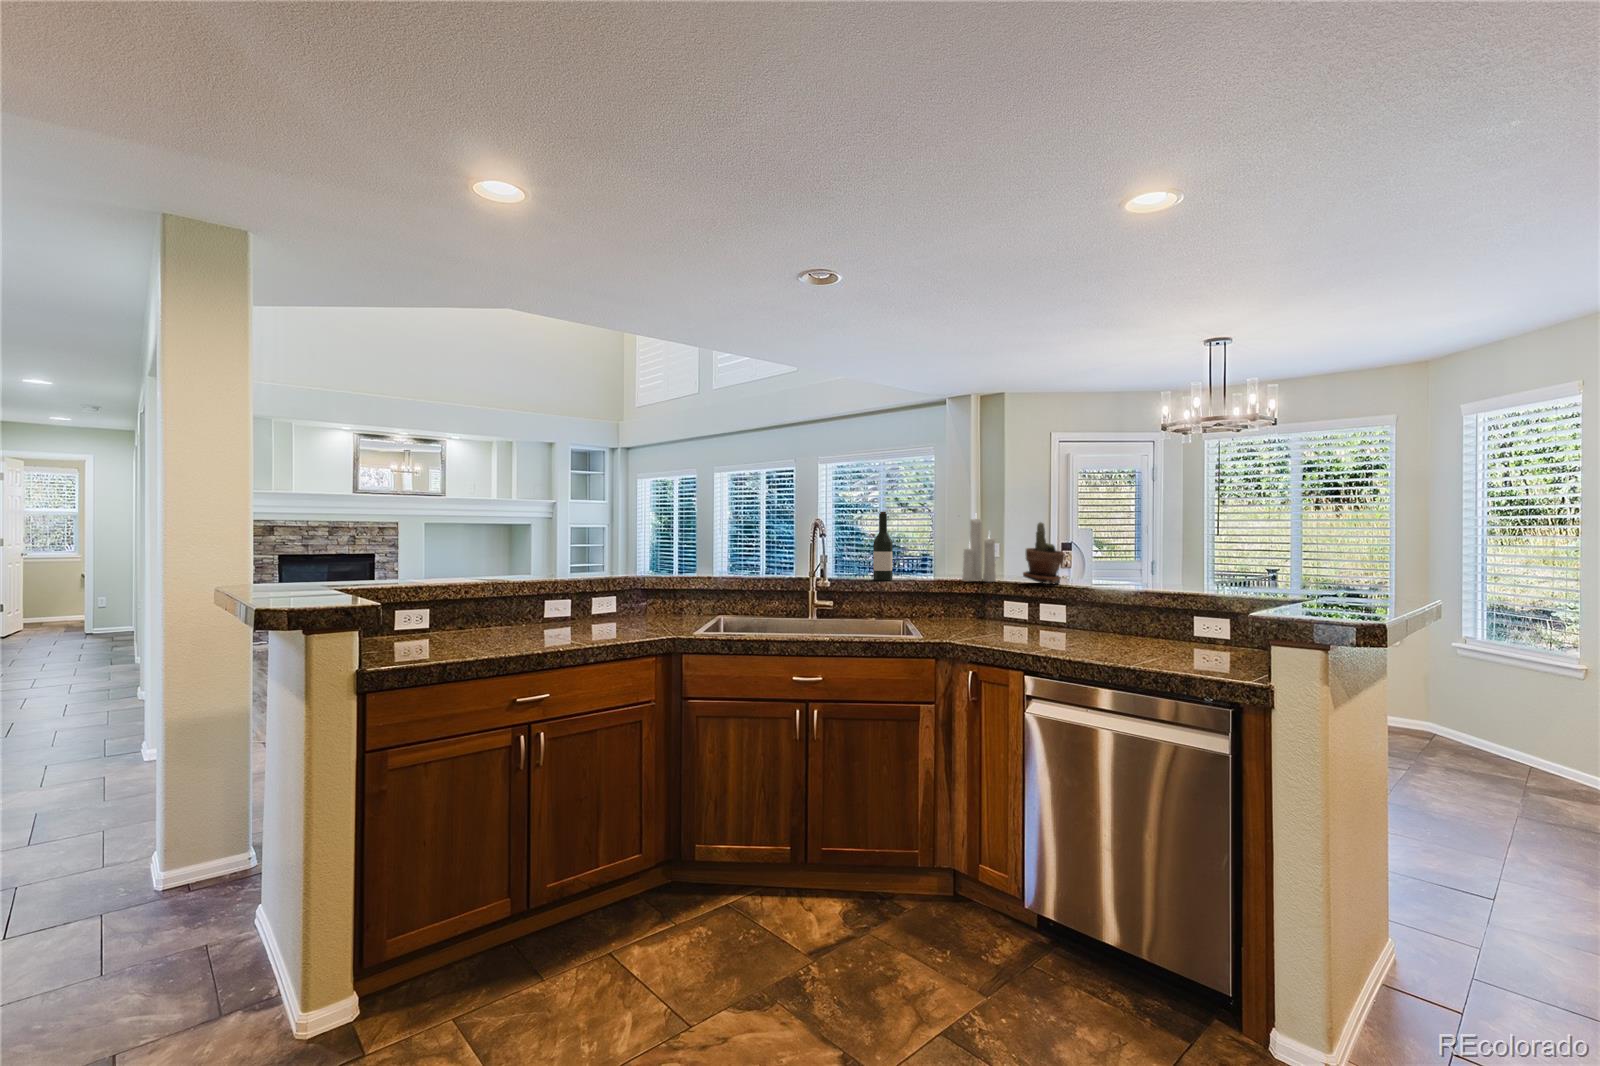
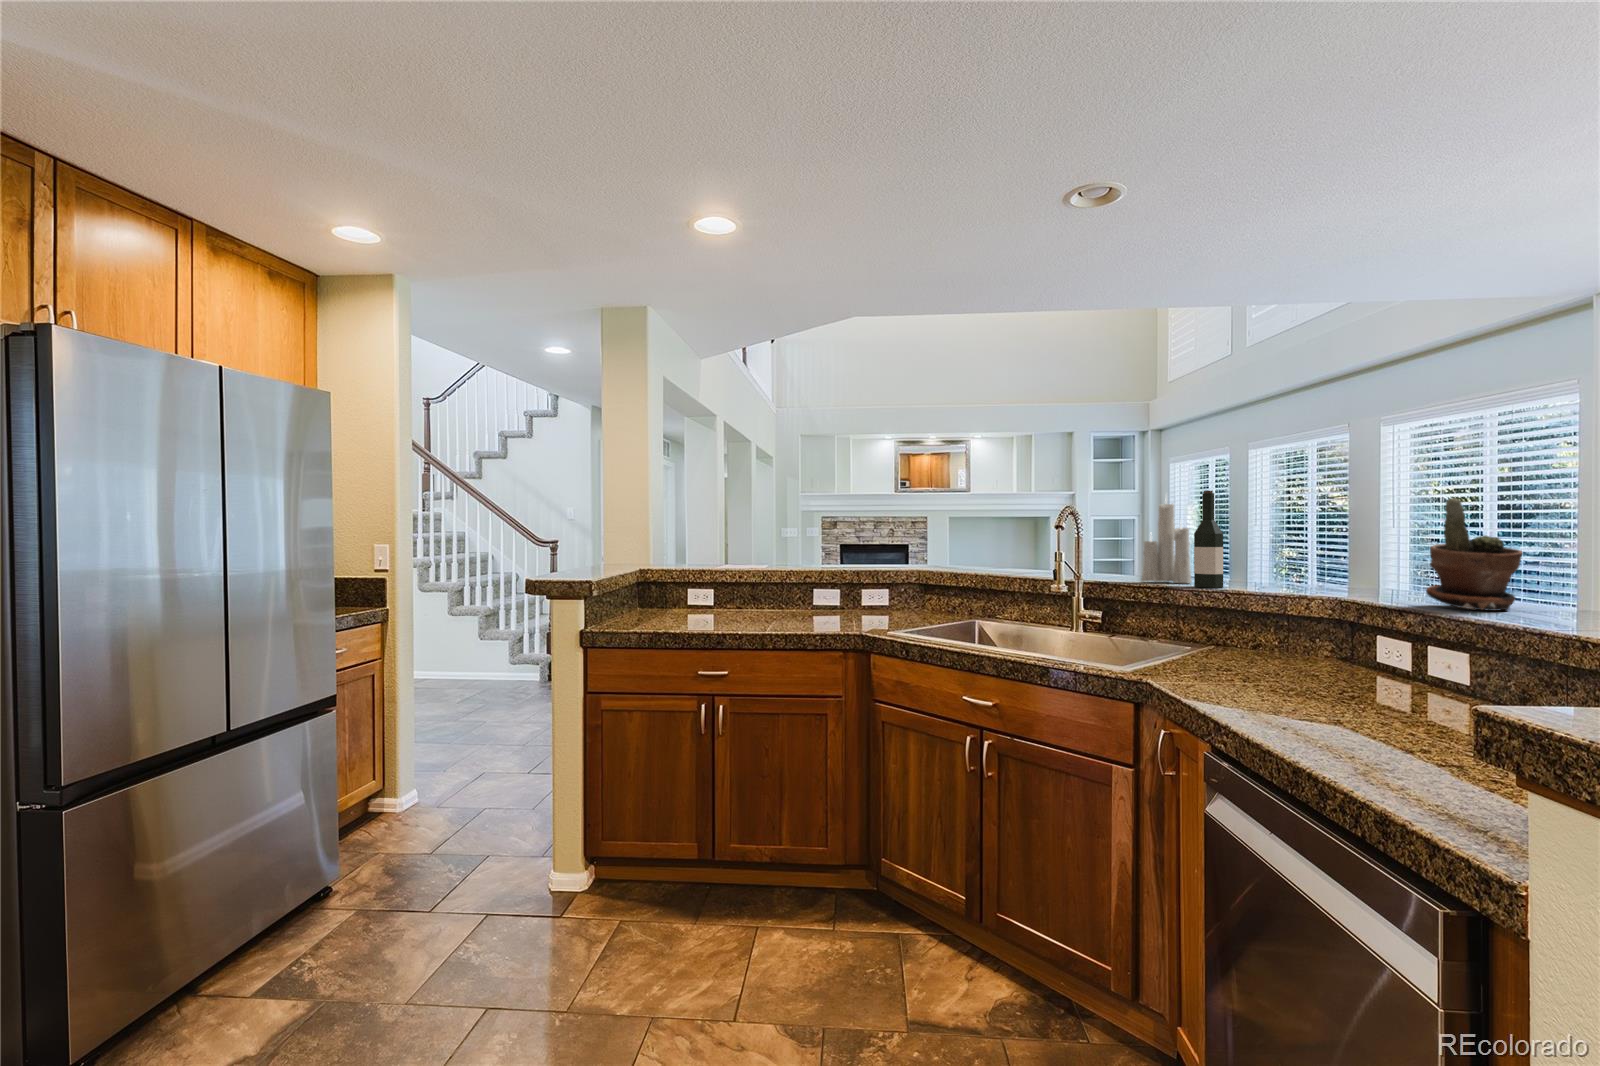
candle: present [962,519,996,582] -> present [1142,500,1192,583]

